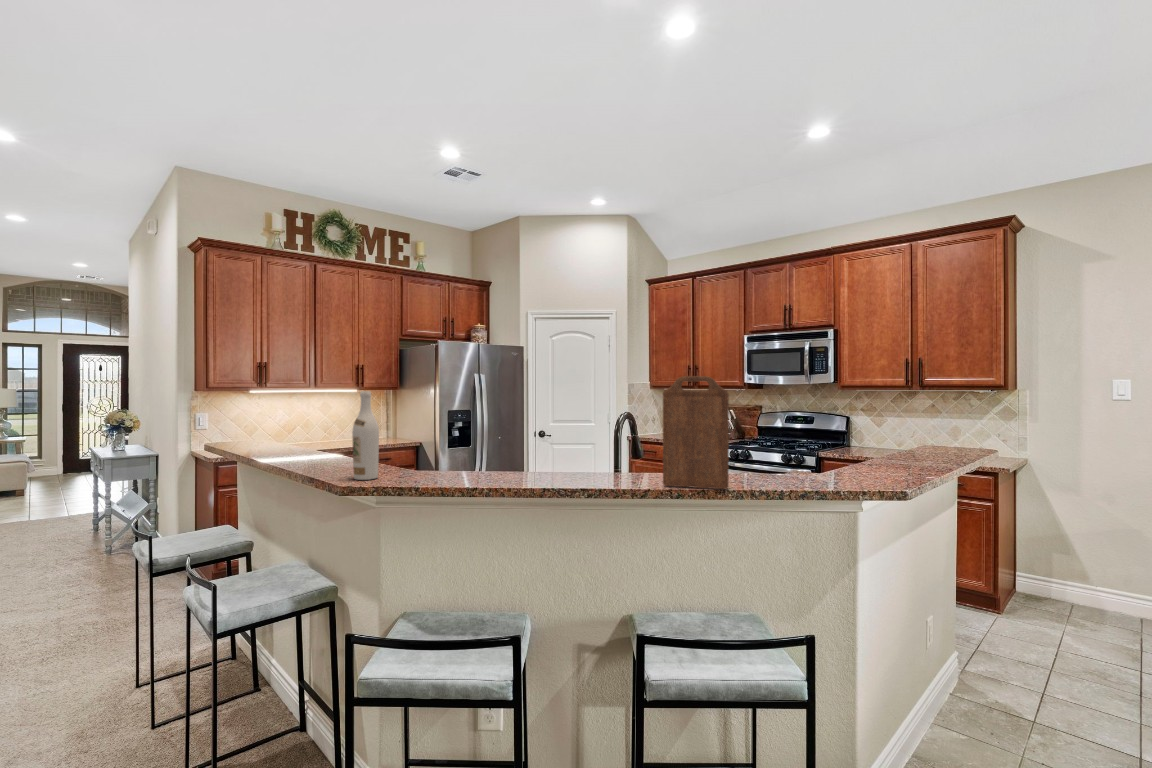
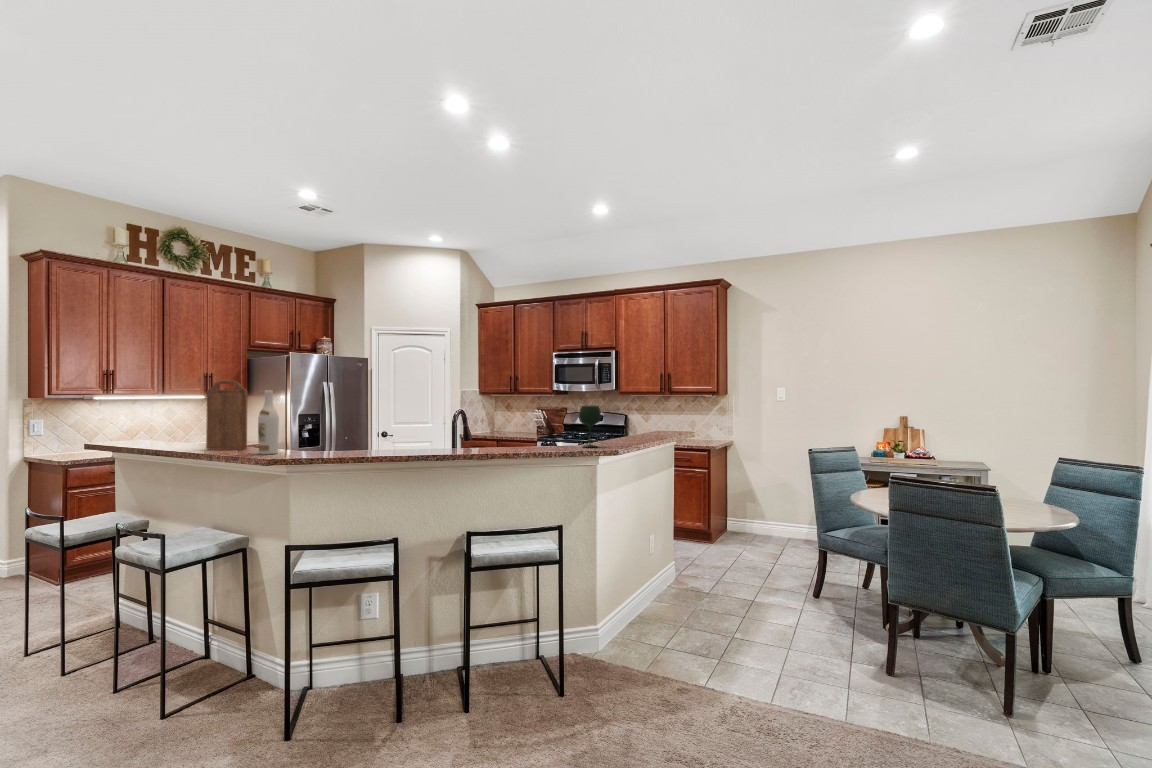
cutting board: present [663,376,729,489] -> present [206,381,247,450]
wine glass: none [814,415,854,485] -> present [579,406,601,448]

